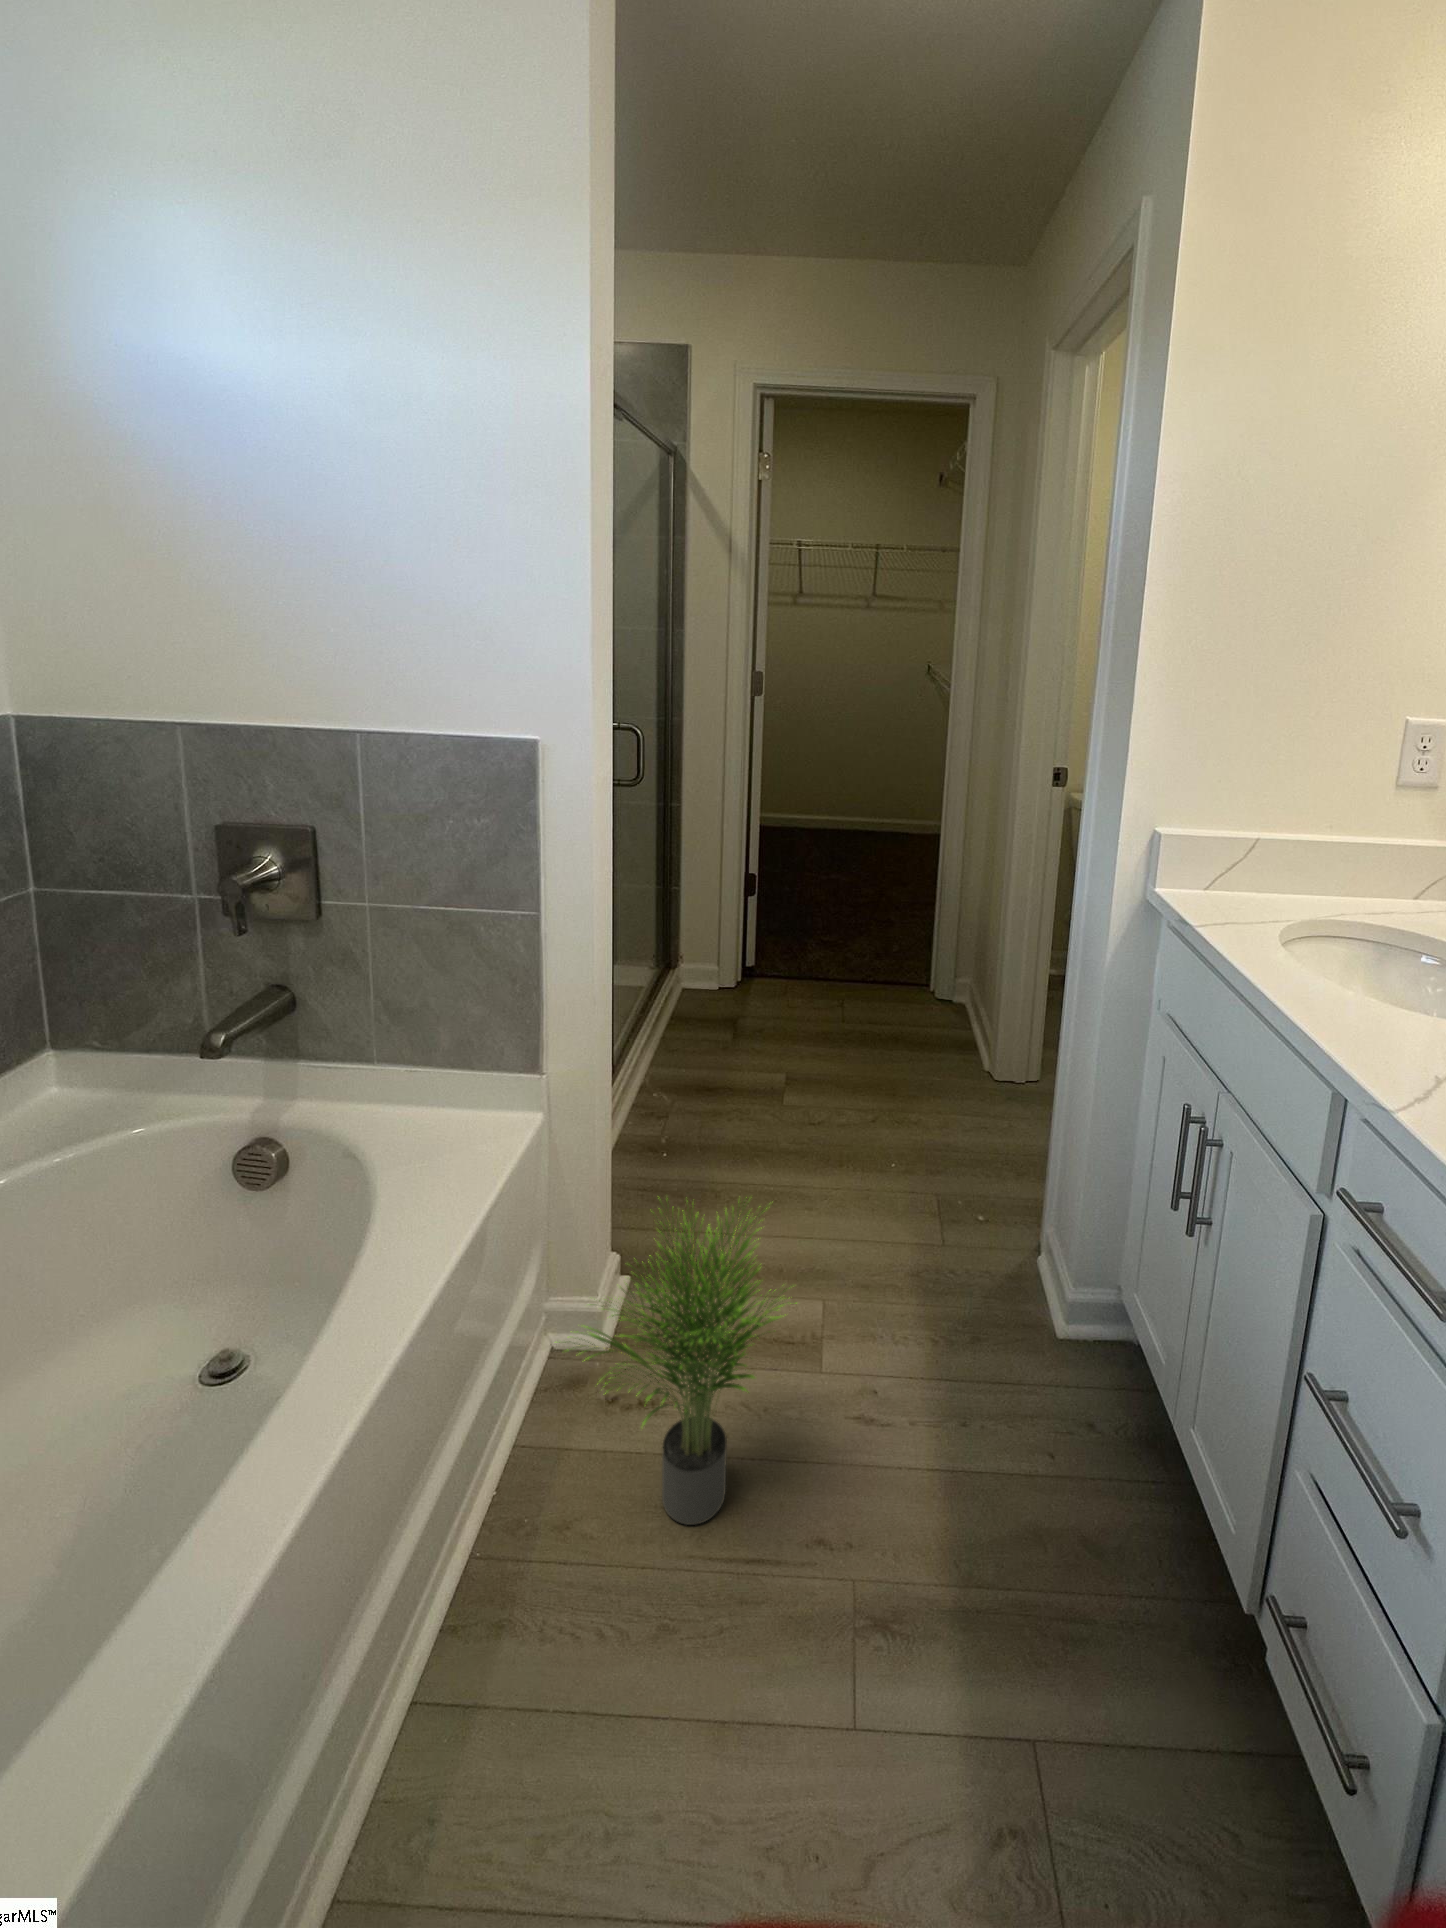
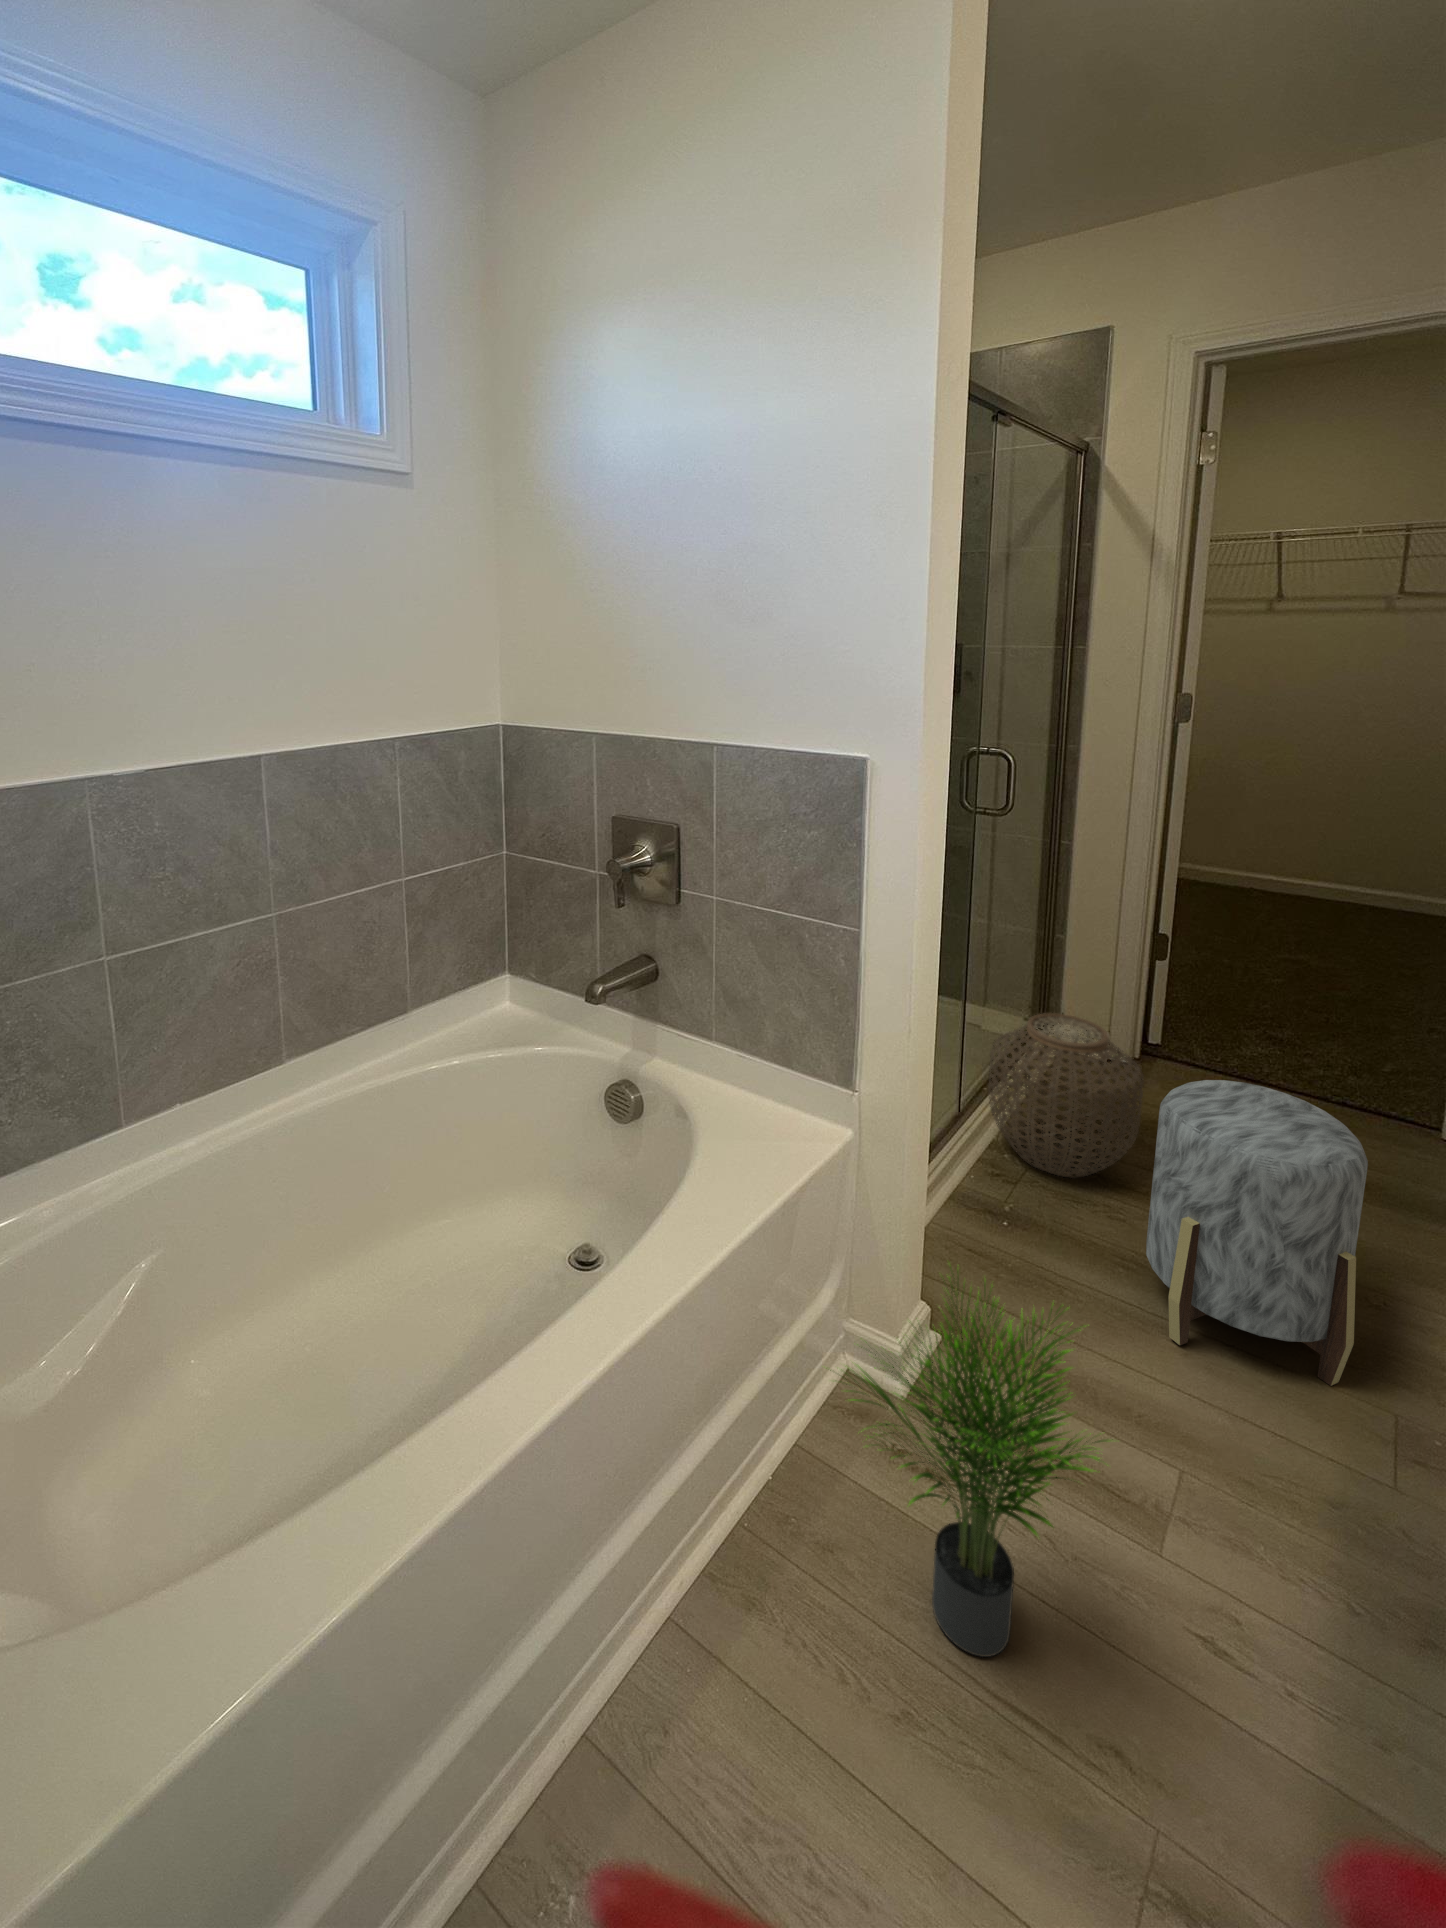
woven basket: none [637,960,758,1103] -> present [988,1013,1144,1177]
stool: none [773,984,907,1204] -> present [1146,1080,1368,1386]

